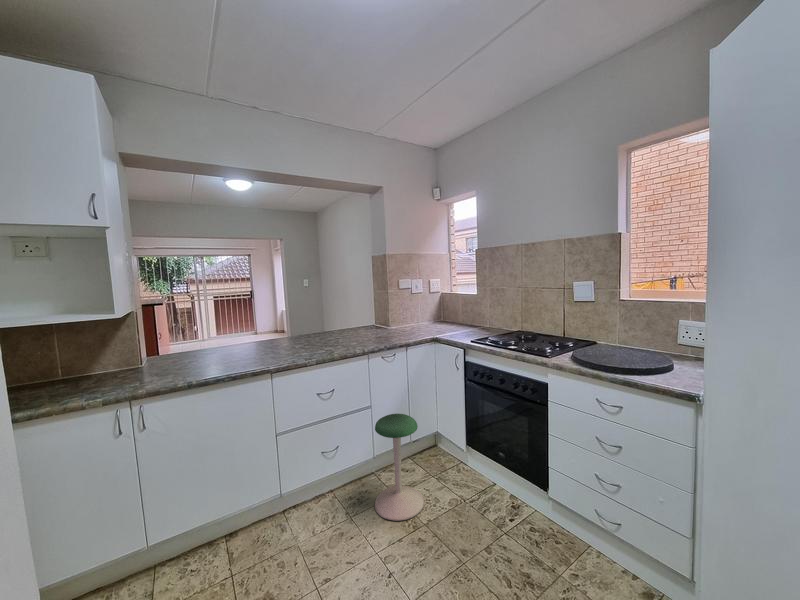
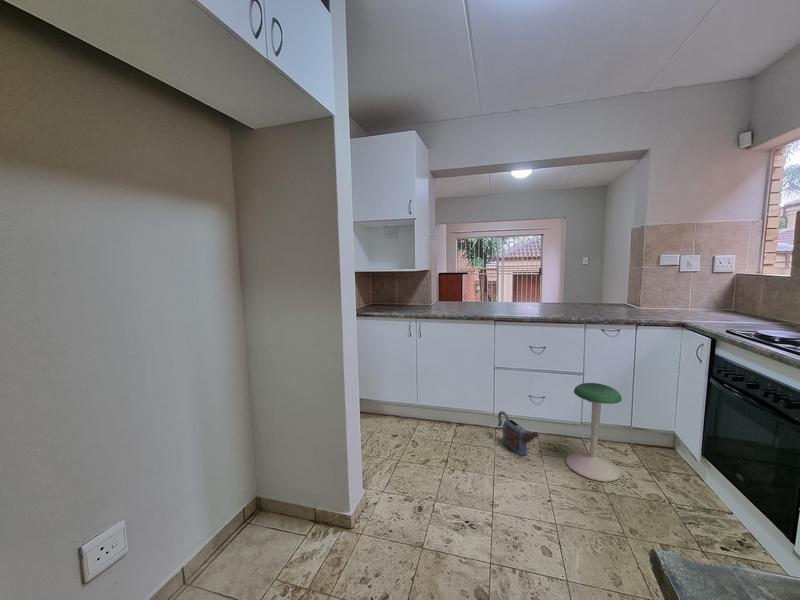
watering can: none [290,488,353,535] -> present [498,411,538,456]

